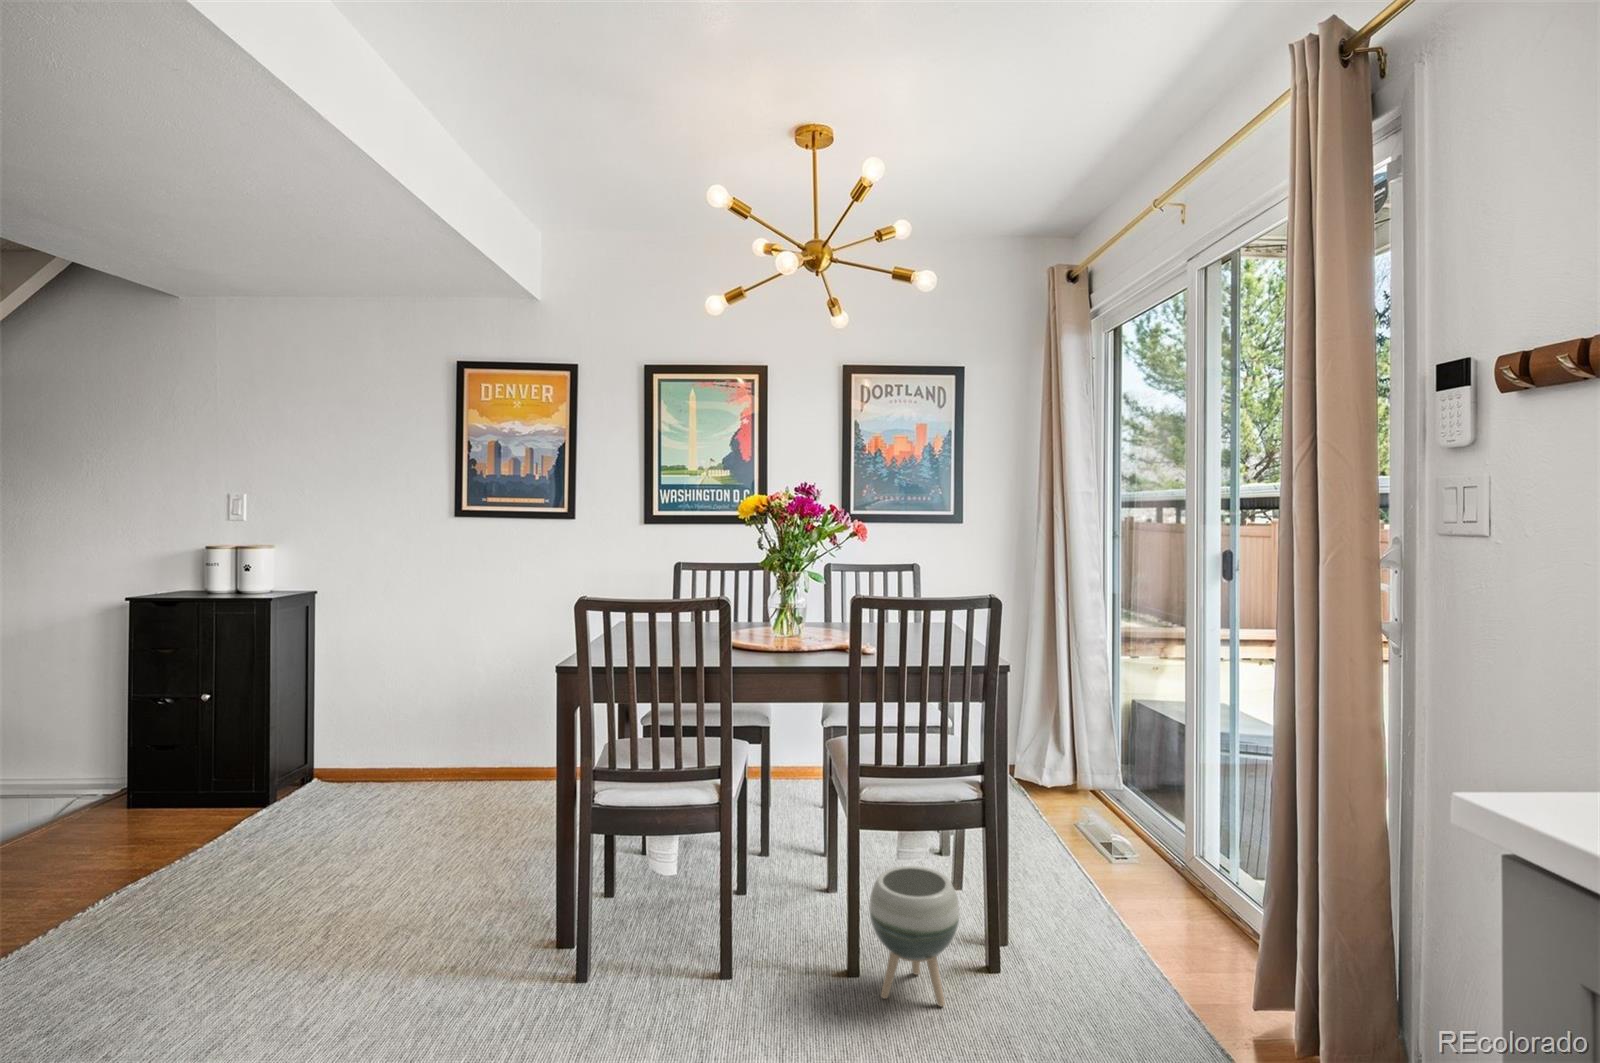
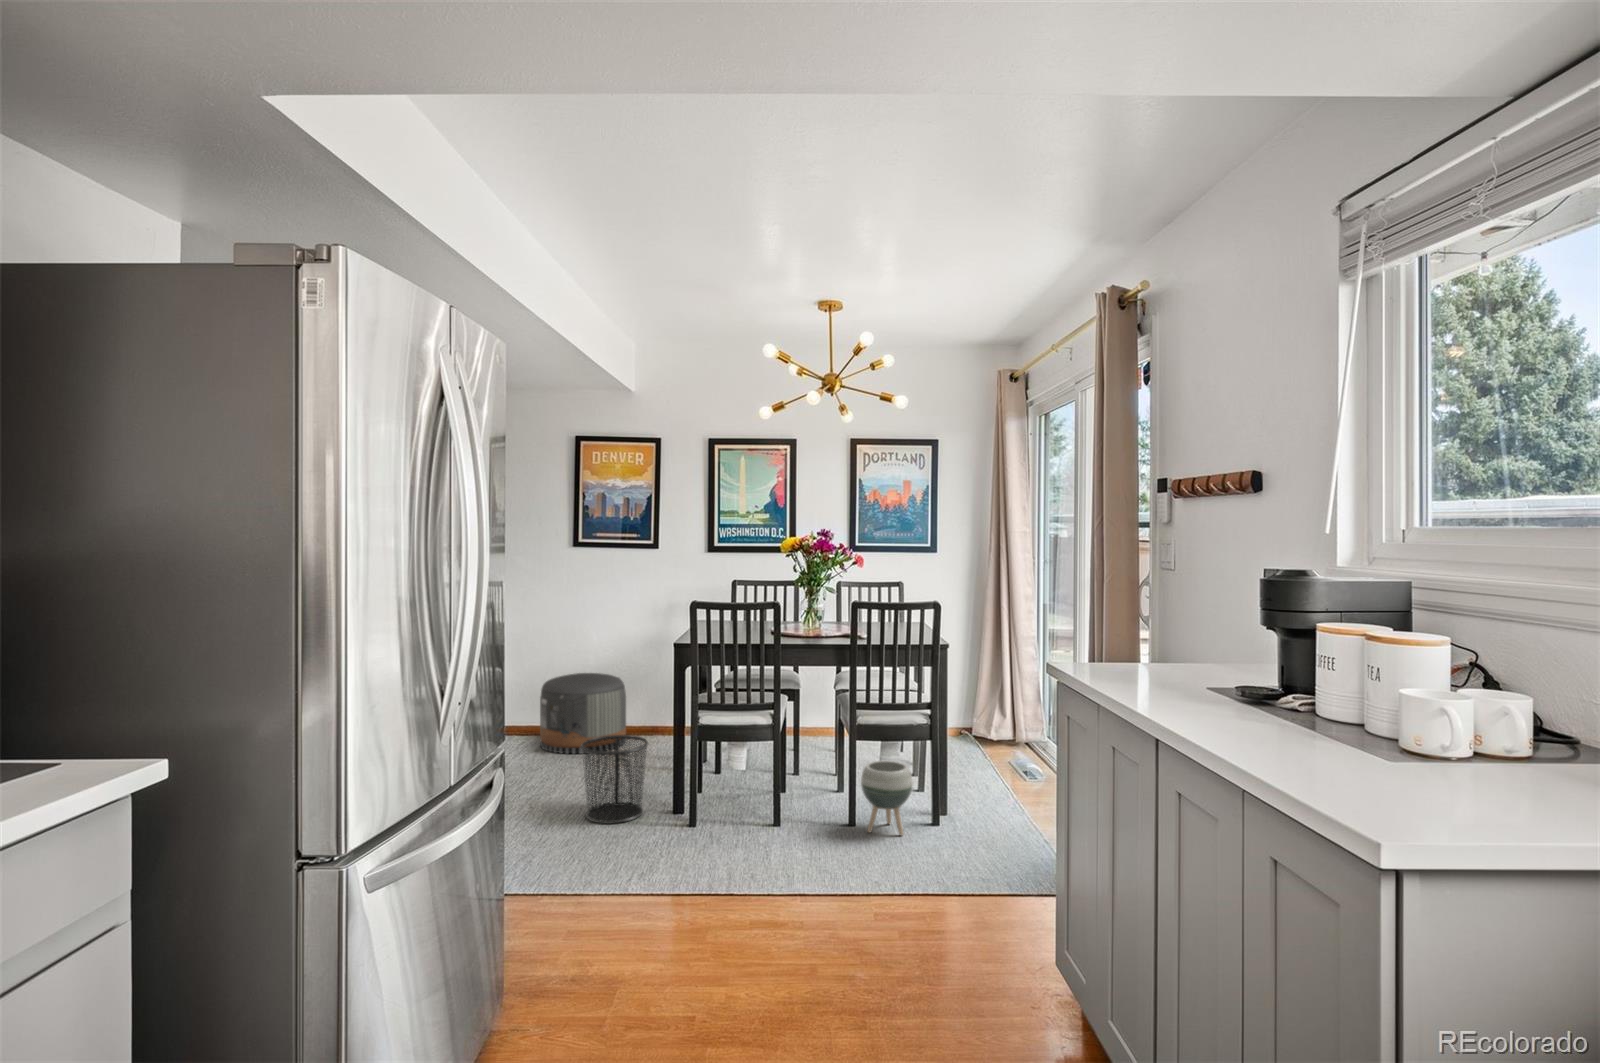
pouf: none [398,694,527,816] -> present [540,673,626,754]
waste bin: none [389,815,512,980] -> present [580,735,648,824]

